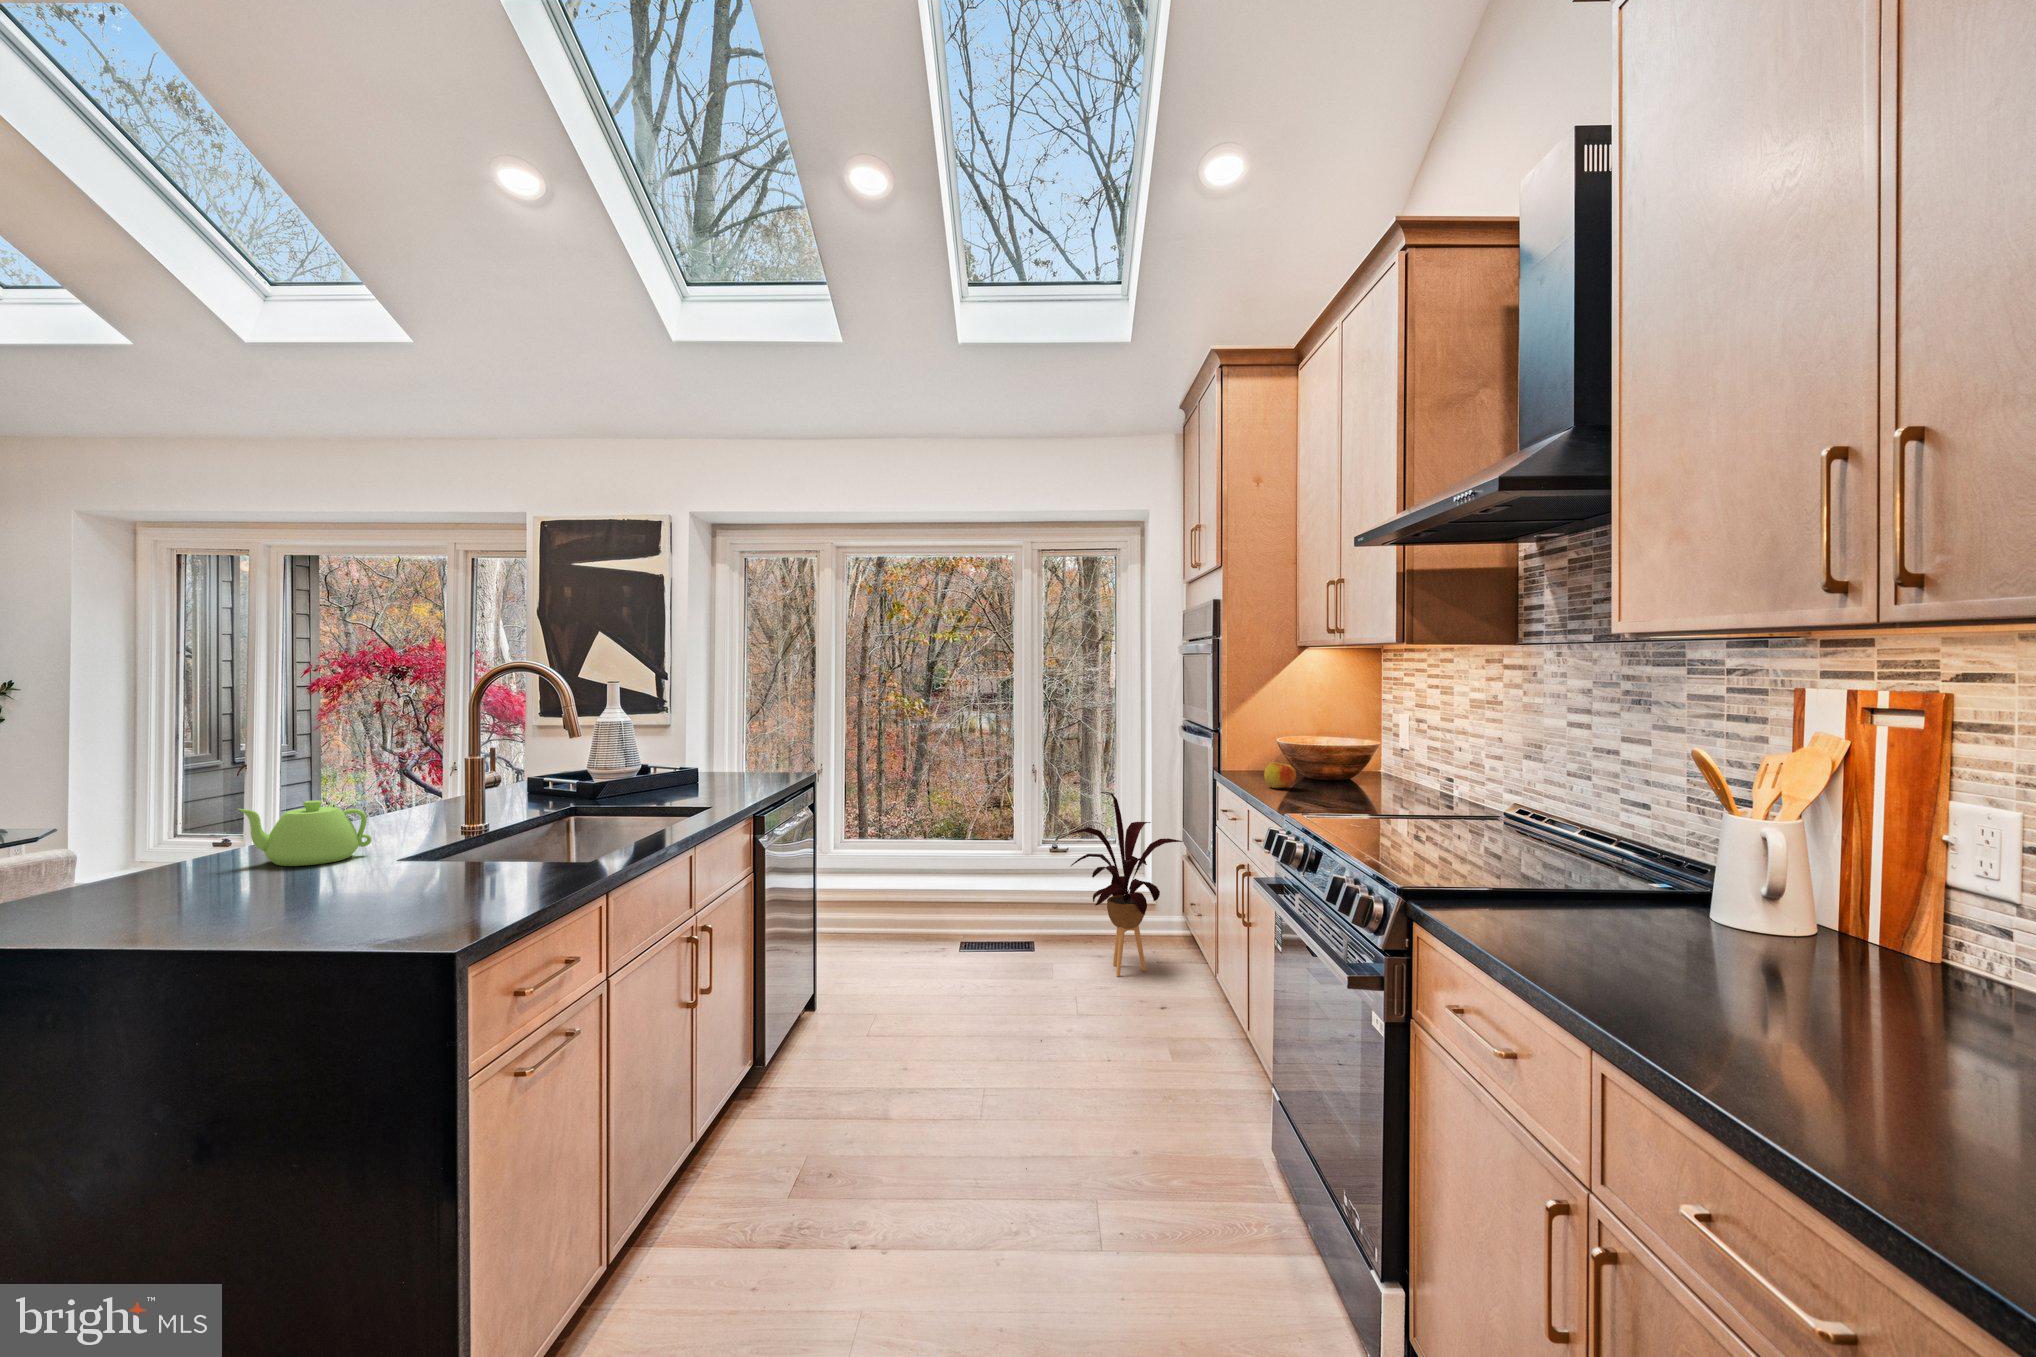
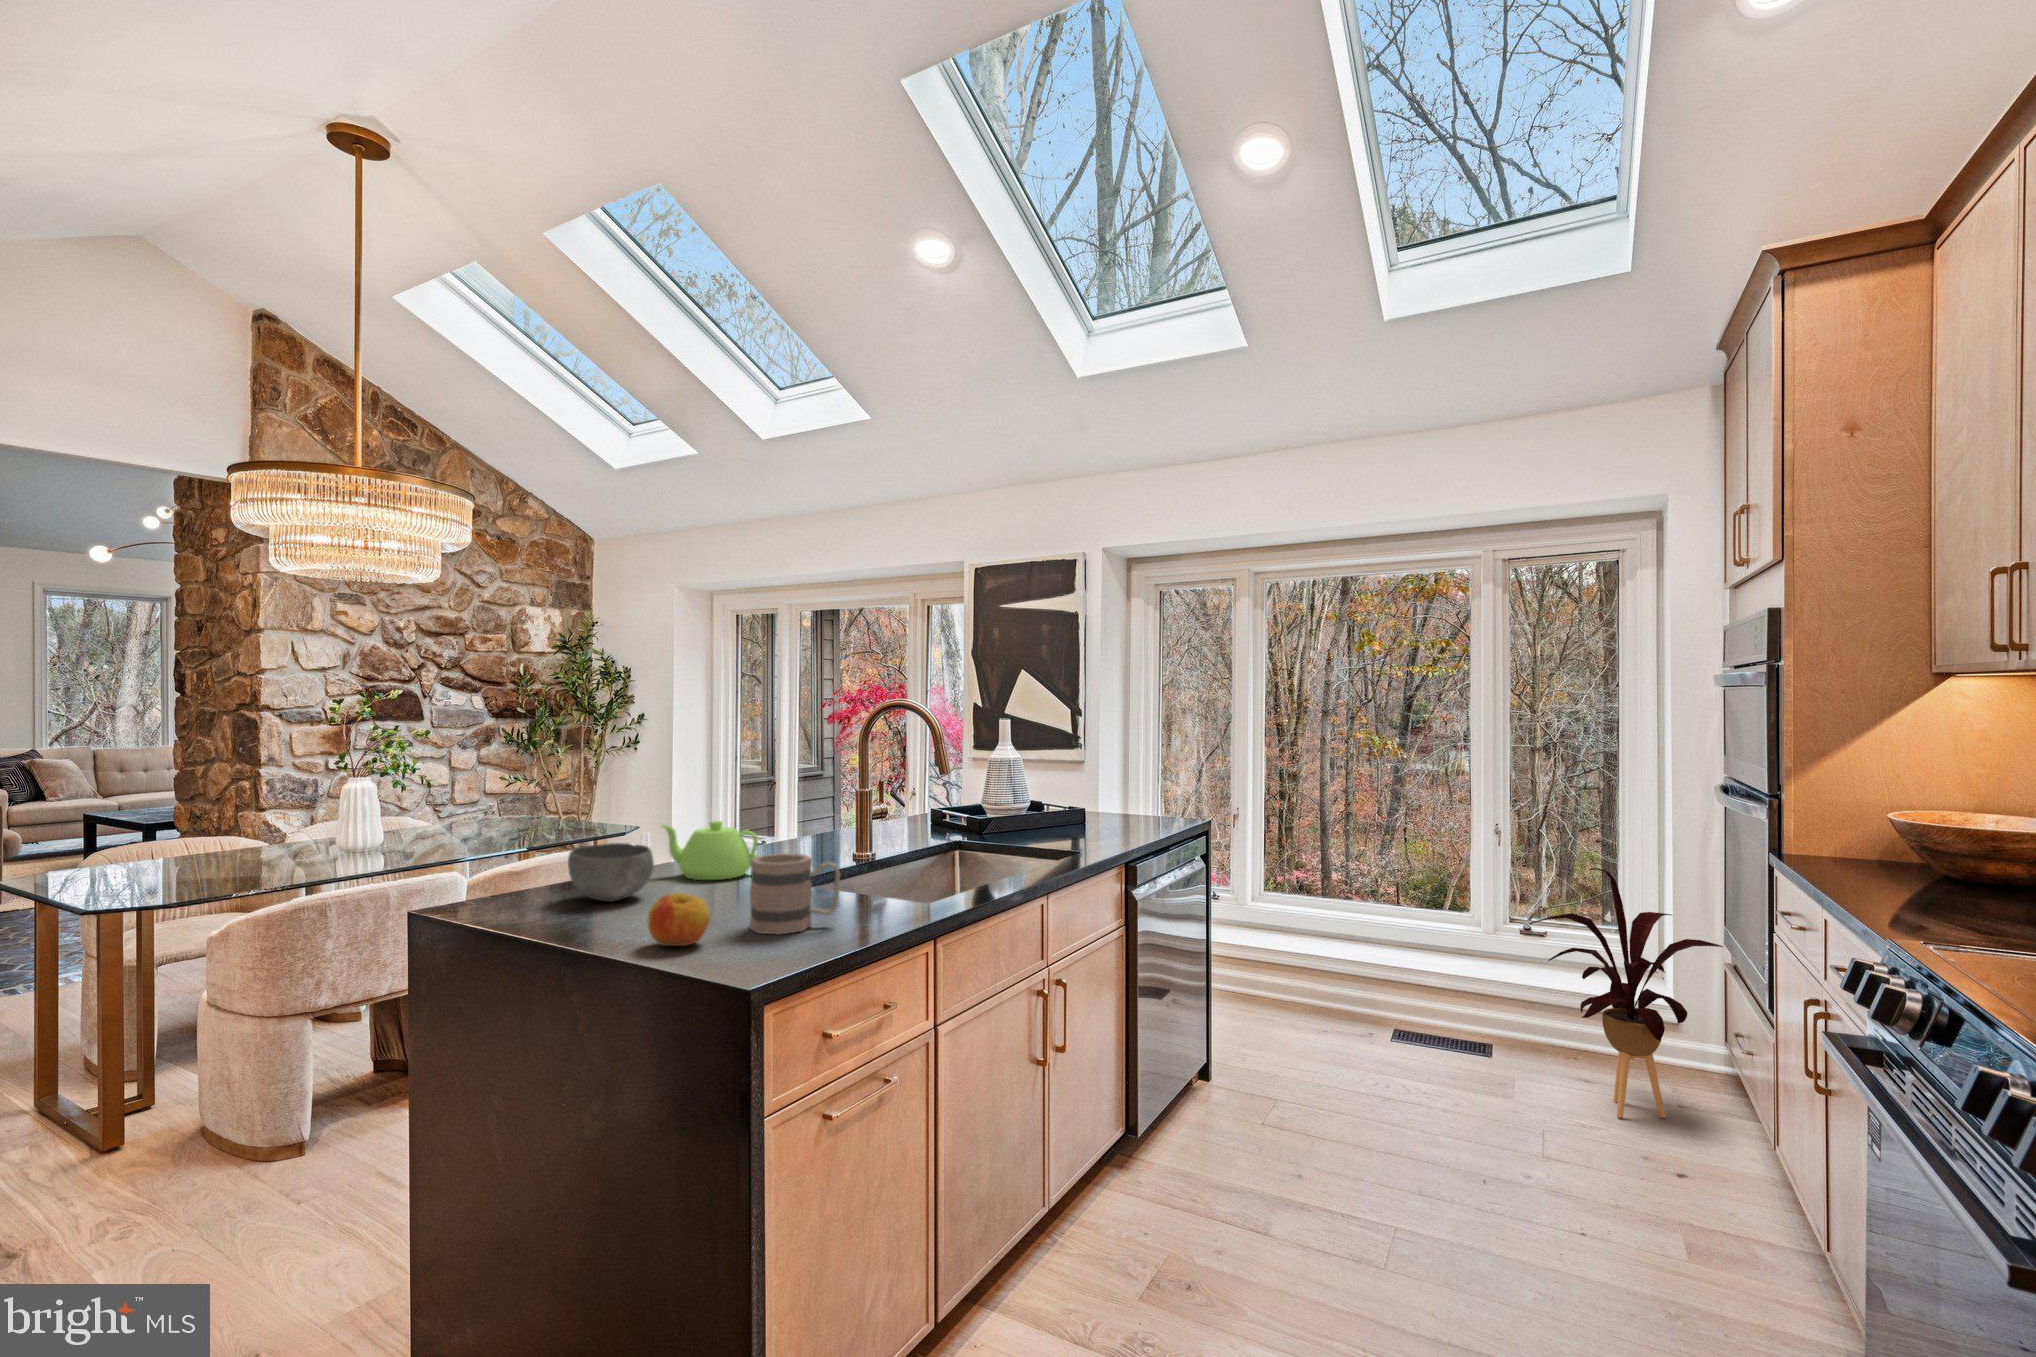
apple: present [1264,762,1296,788] -> present [647,893,710,946]
mug: none [410,823,511,905] -> present [749,854,840,934]
bowl: none [137,831,255,896] -> present [568,843,654,902]

